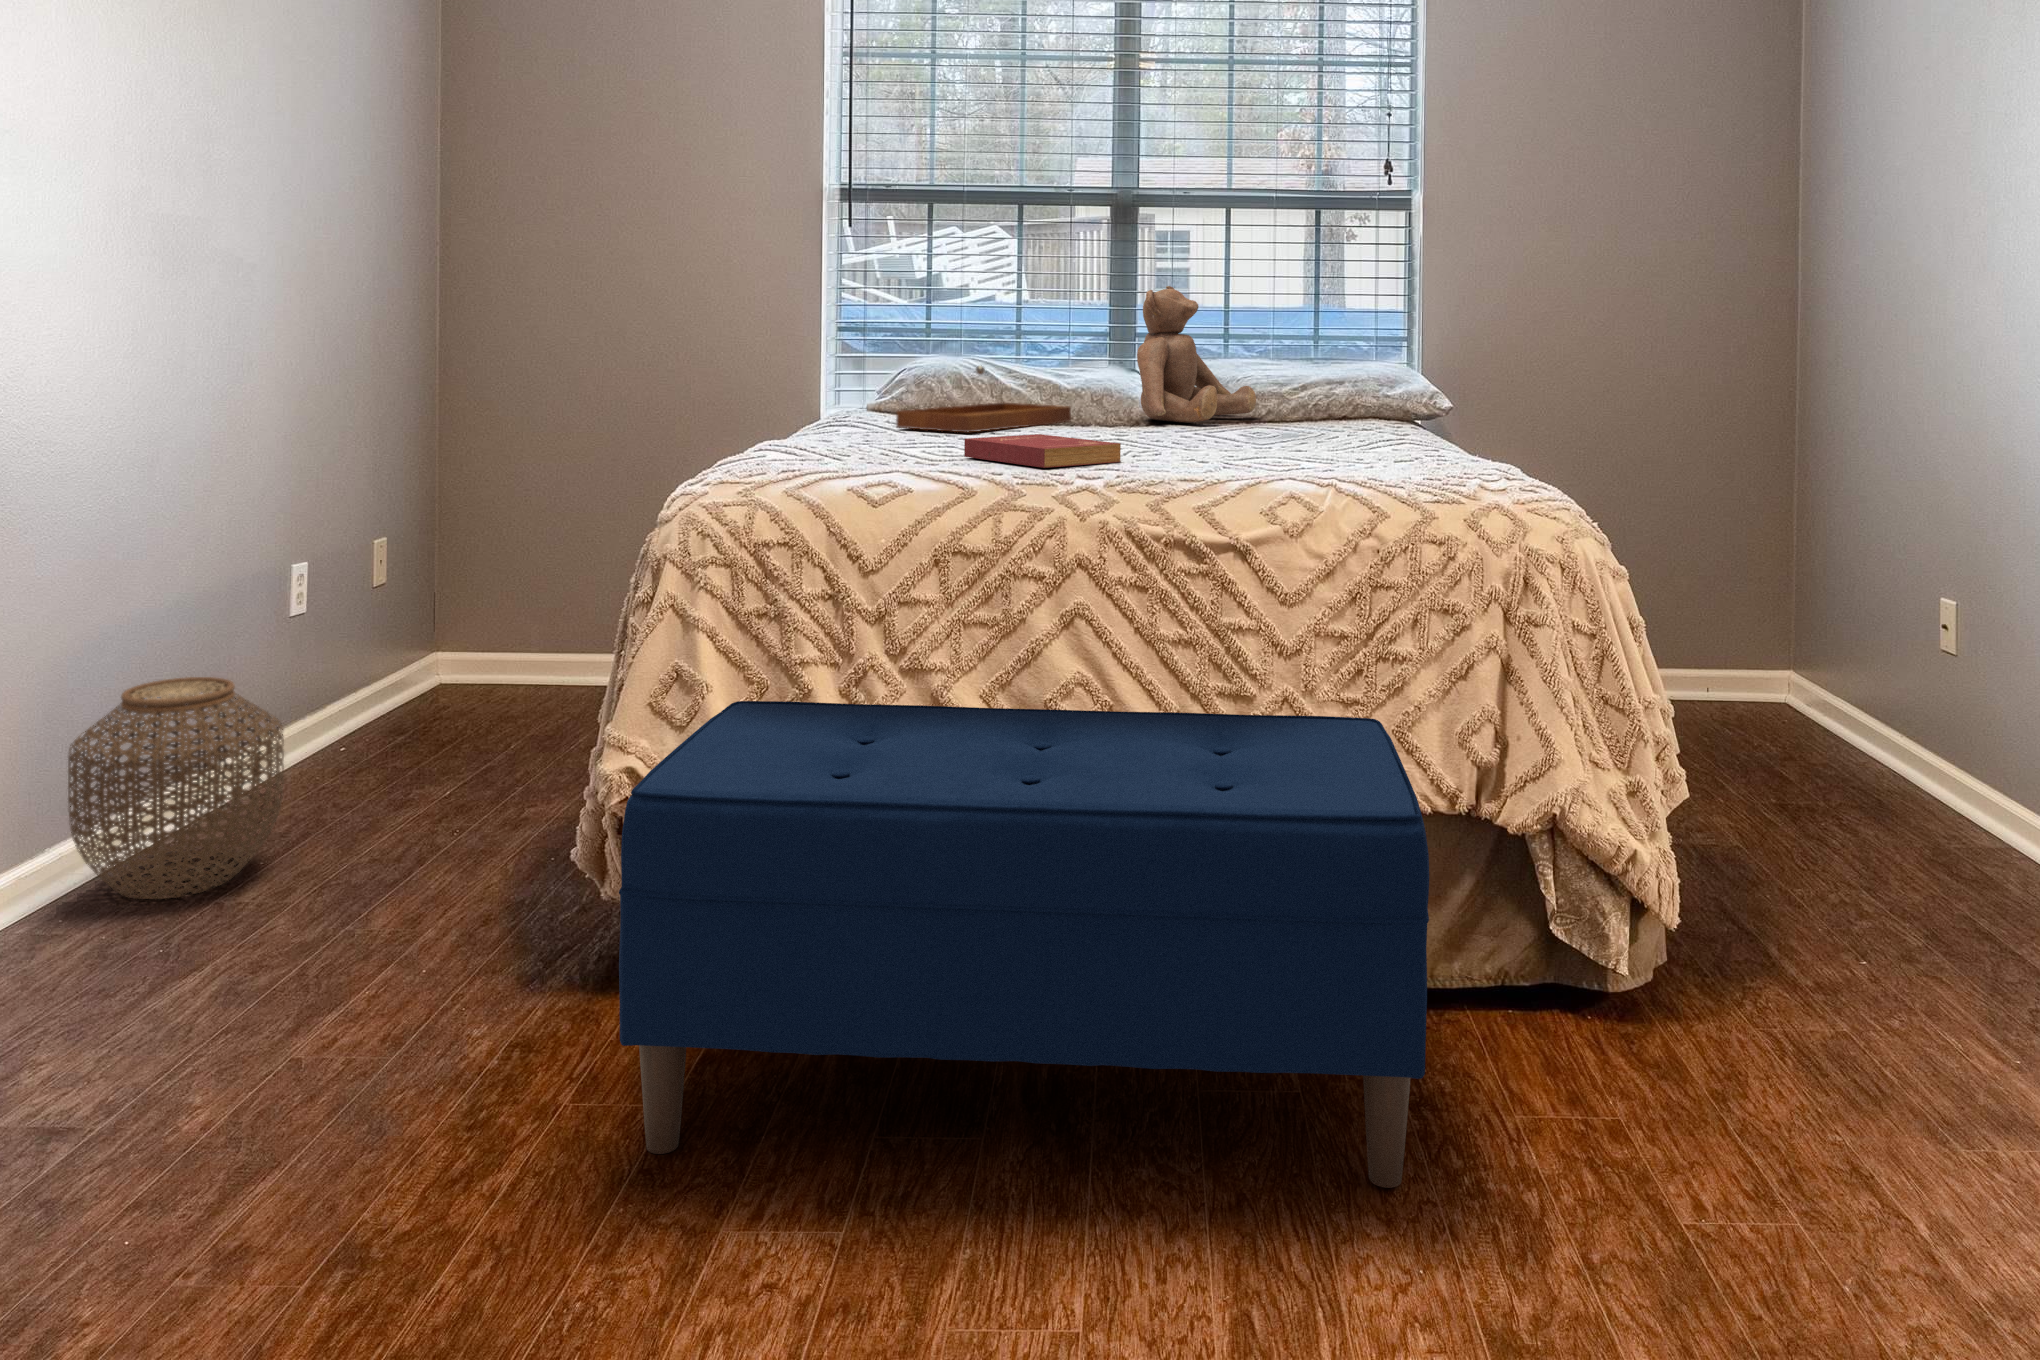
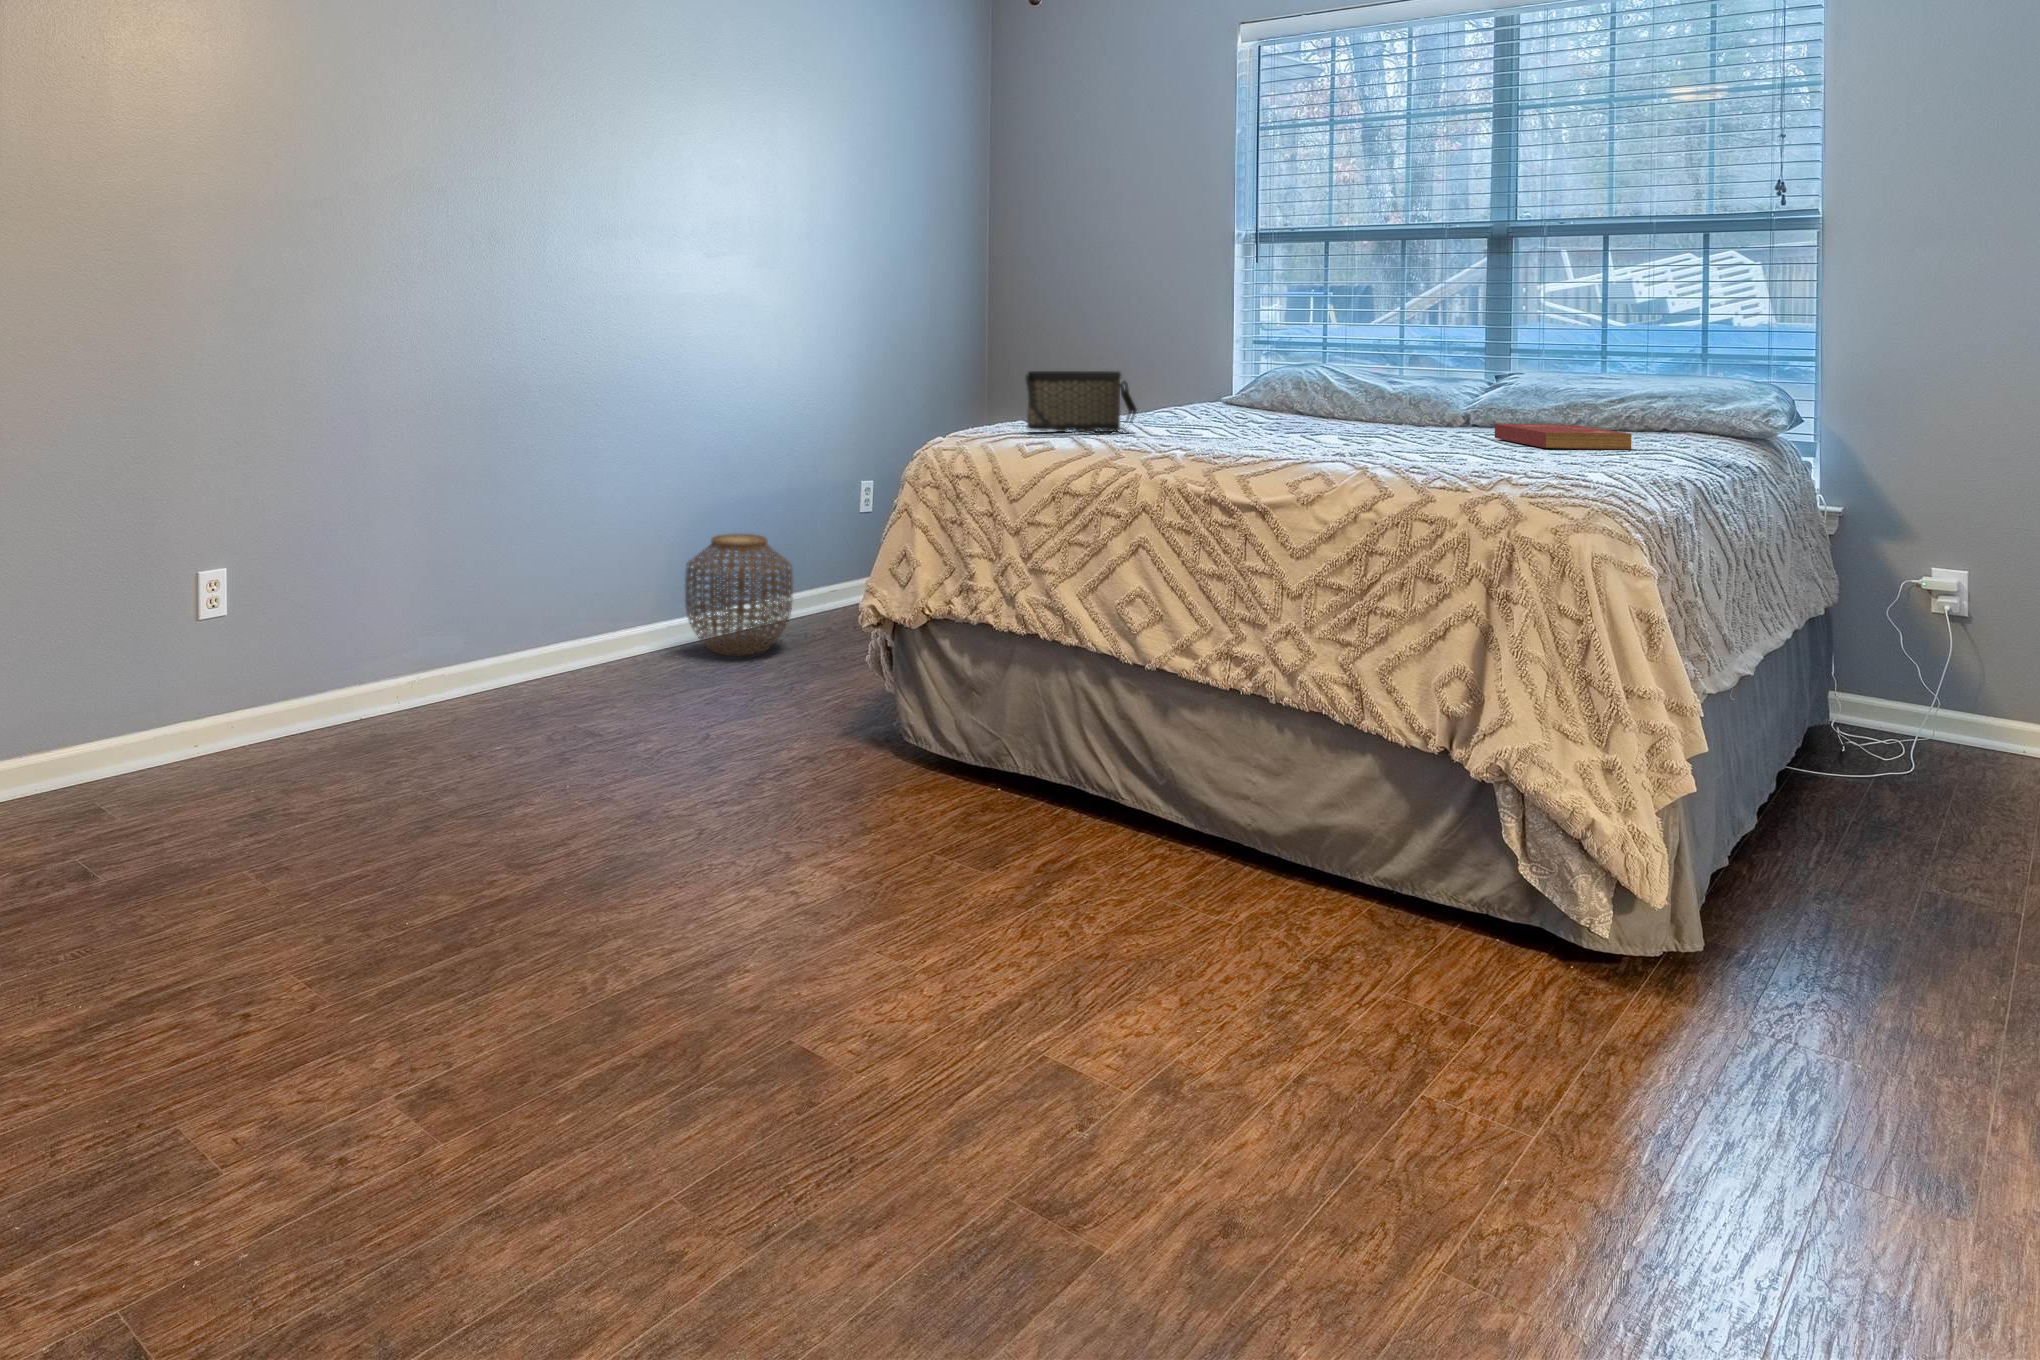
teddy bear: present [1137,286,1256,422] -> none [1442,305,1573,425]
tray: present [896,366,1071,432] -> none [1220,371,1388,422]
handbag: none [751,376,888,465] -> present [1026,371,1137,434]
book: present [964,434,1121,468] -> present [1495,424,1632,449]
bench: present [619,701,1429,1188] -> none [786,575,1349,982]

